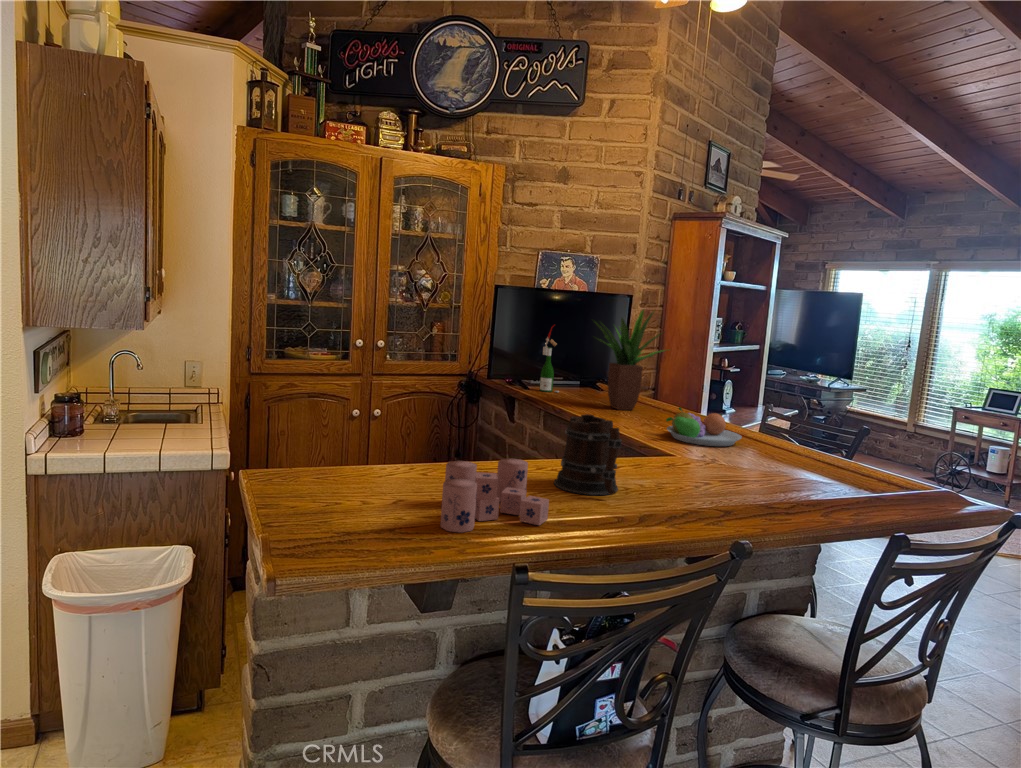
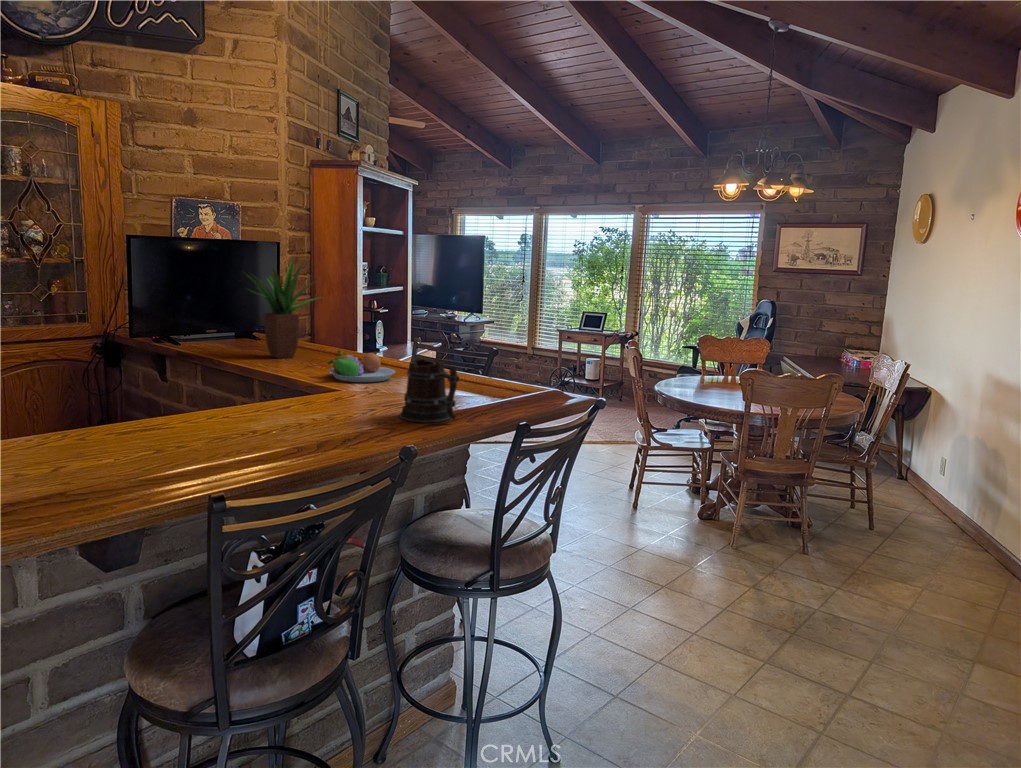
wine bottle: present [540,328,559,392] -> none [190,277,213,347]
beer mug: present [554,414,622,495] -> present [399,359,459,423]
candle: present [441,458,549,532] -> none [119,414,233,489]

